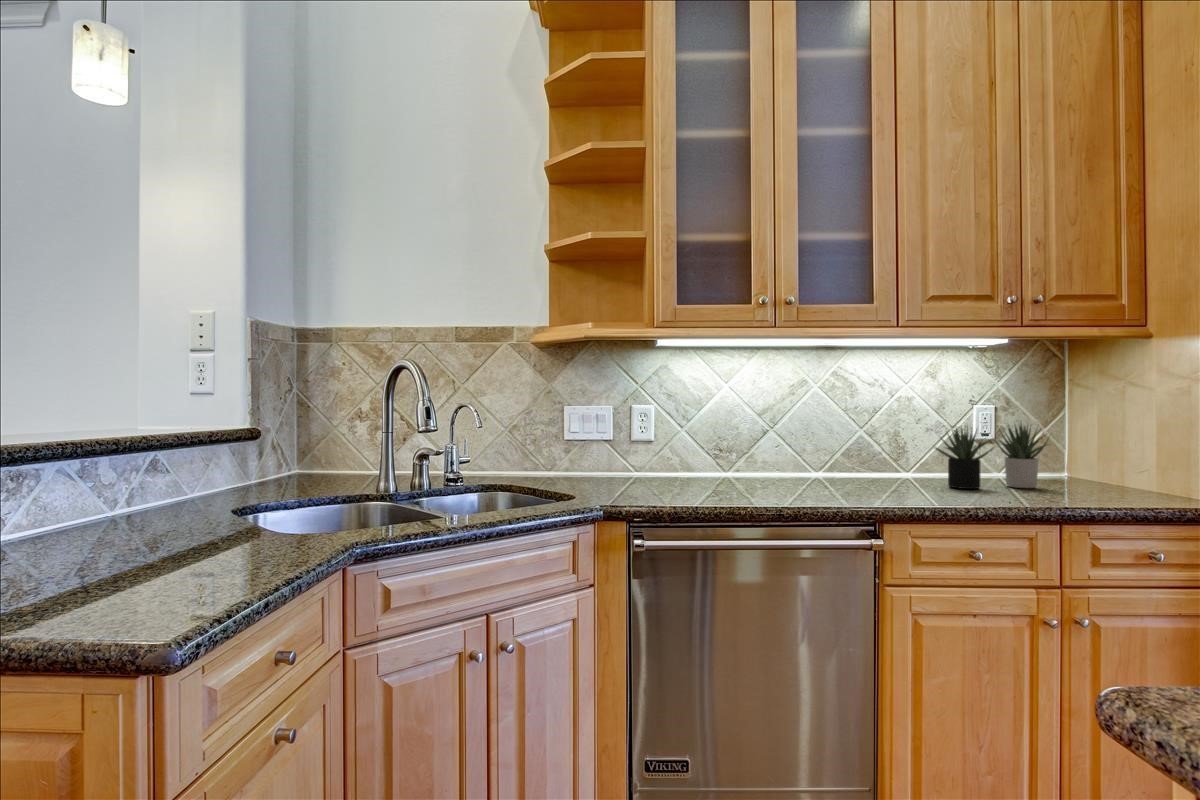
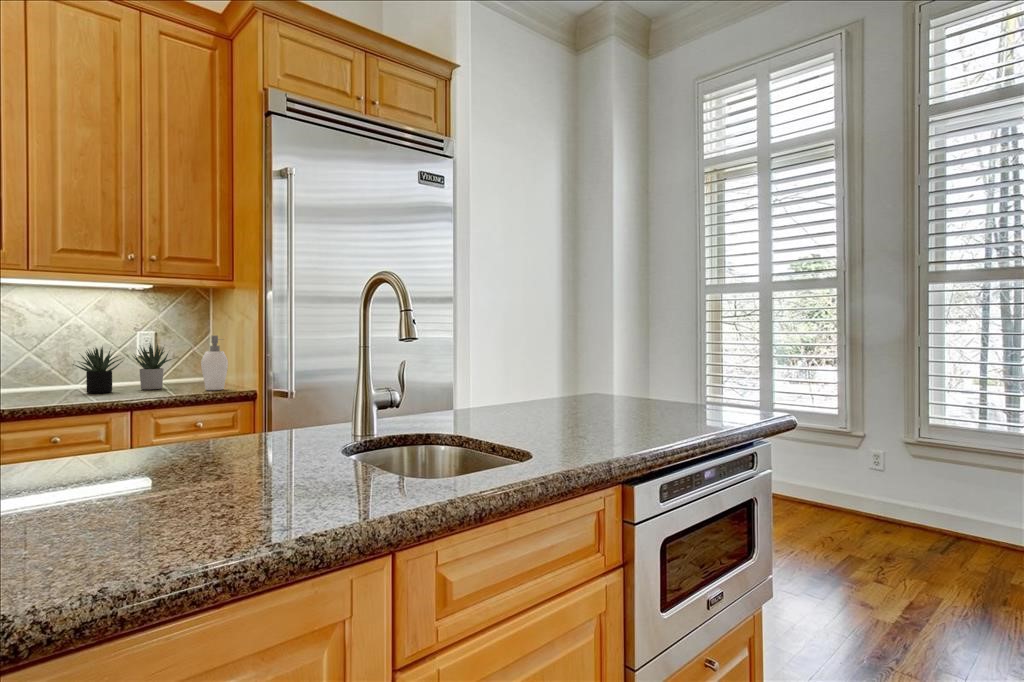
soap dispenser: none [1113,411,1168,498] -> present [201,336,228,390]

